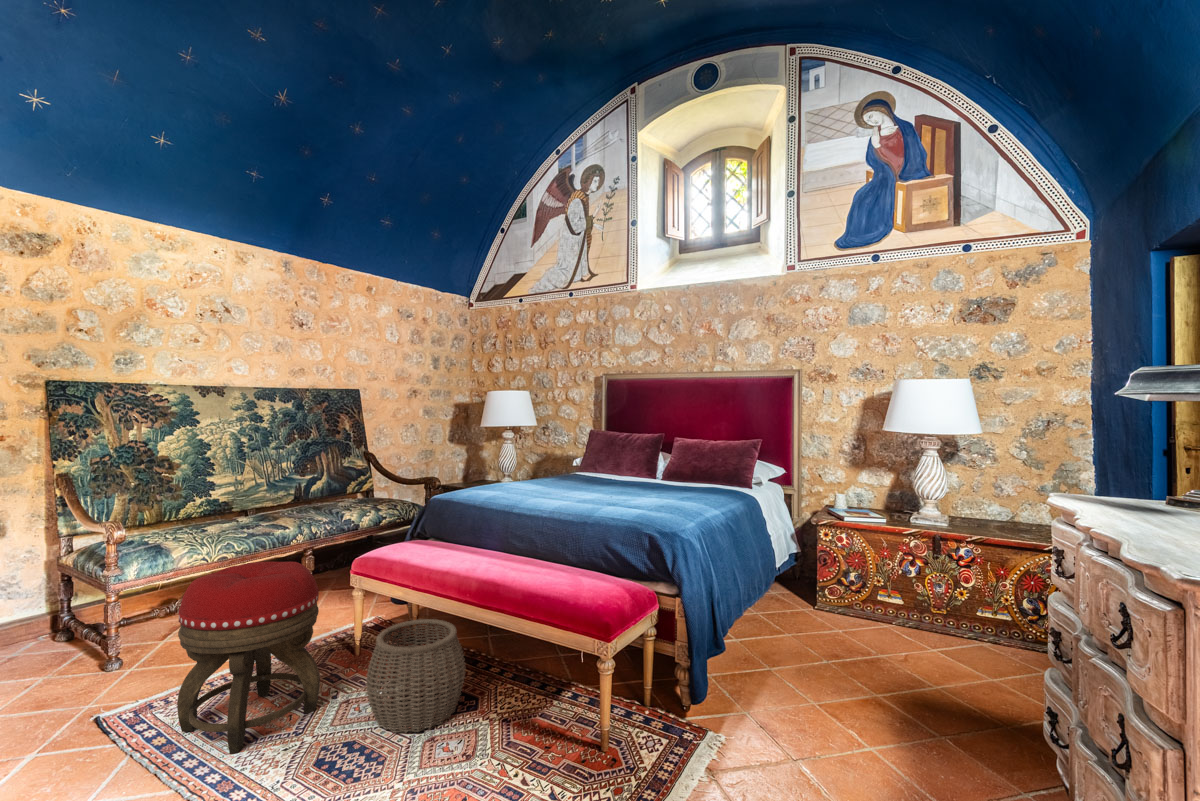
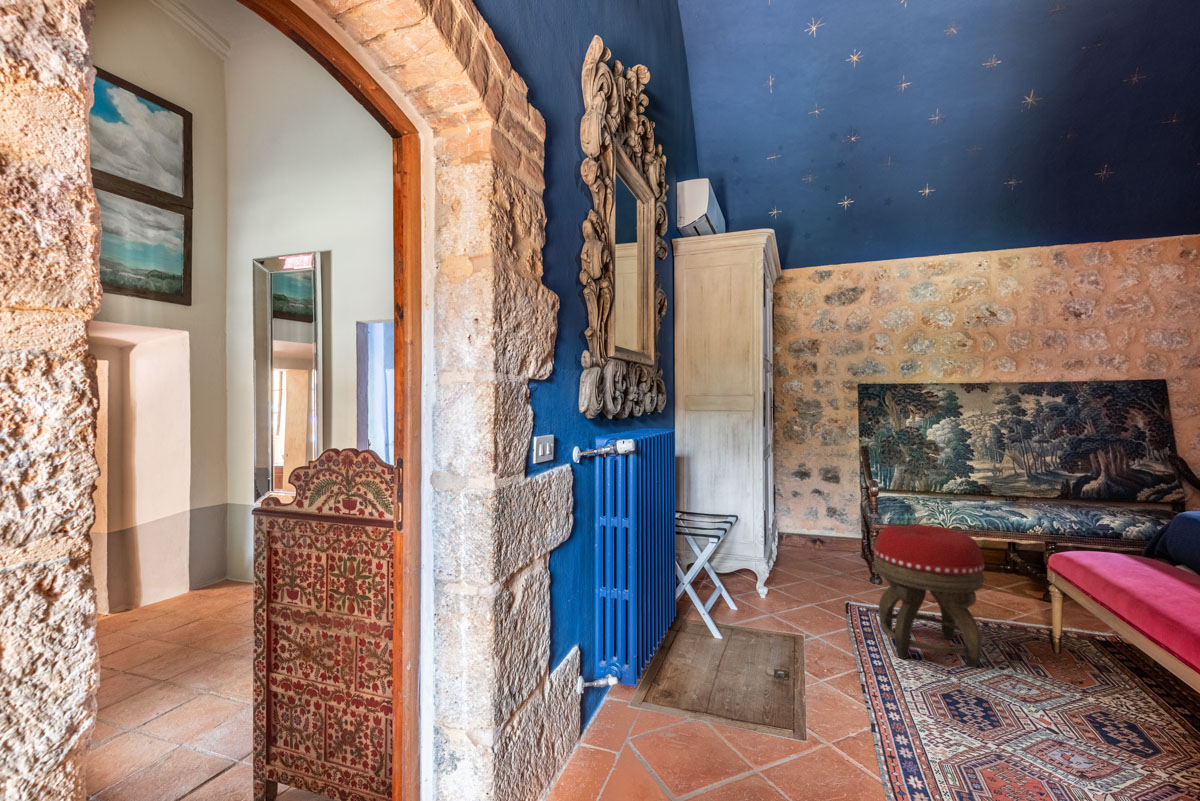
woven basket: present [366,619,466,733] -> none [1005,622,1138,746]

